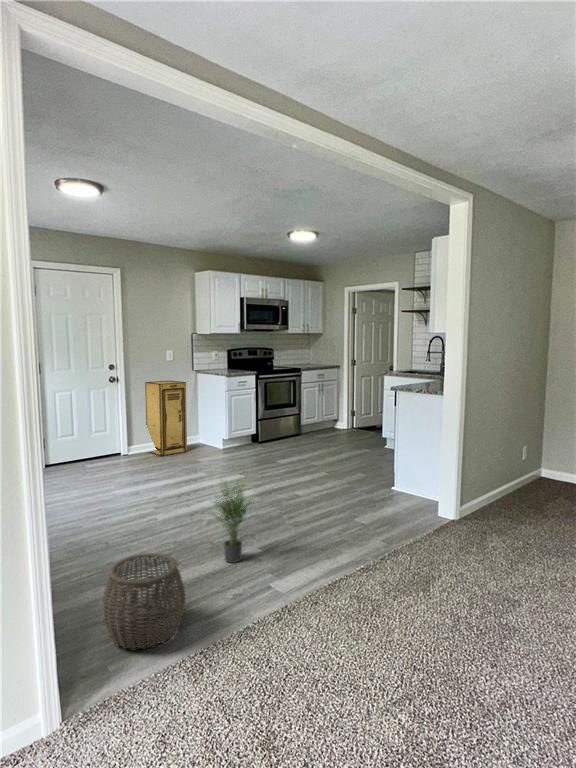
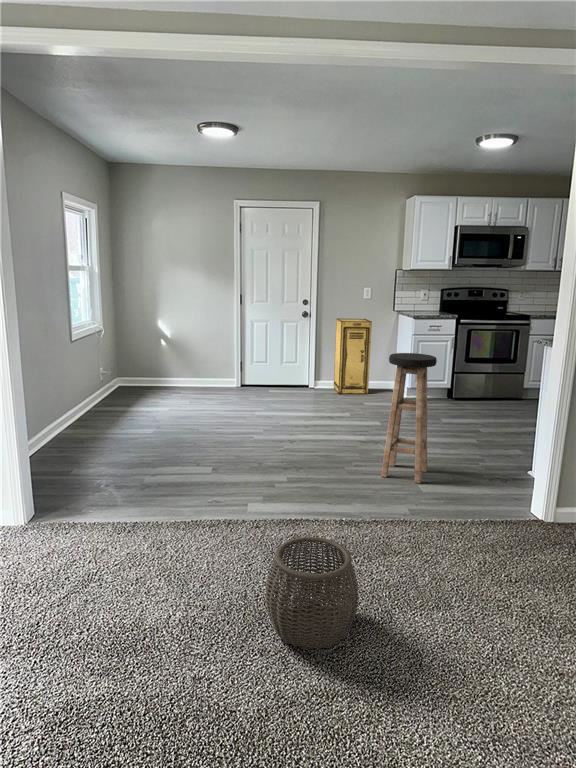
bar stool: none [300,401,342,513] -> present [381,353,437,483]
potted plant: present [210,485,253,563] -> none [213,412,275,495]
woven basket: present [102,553,186,650] -> present [265,537,359,650]

